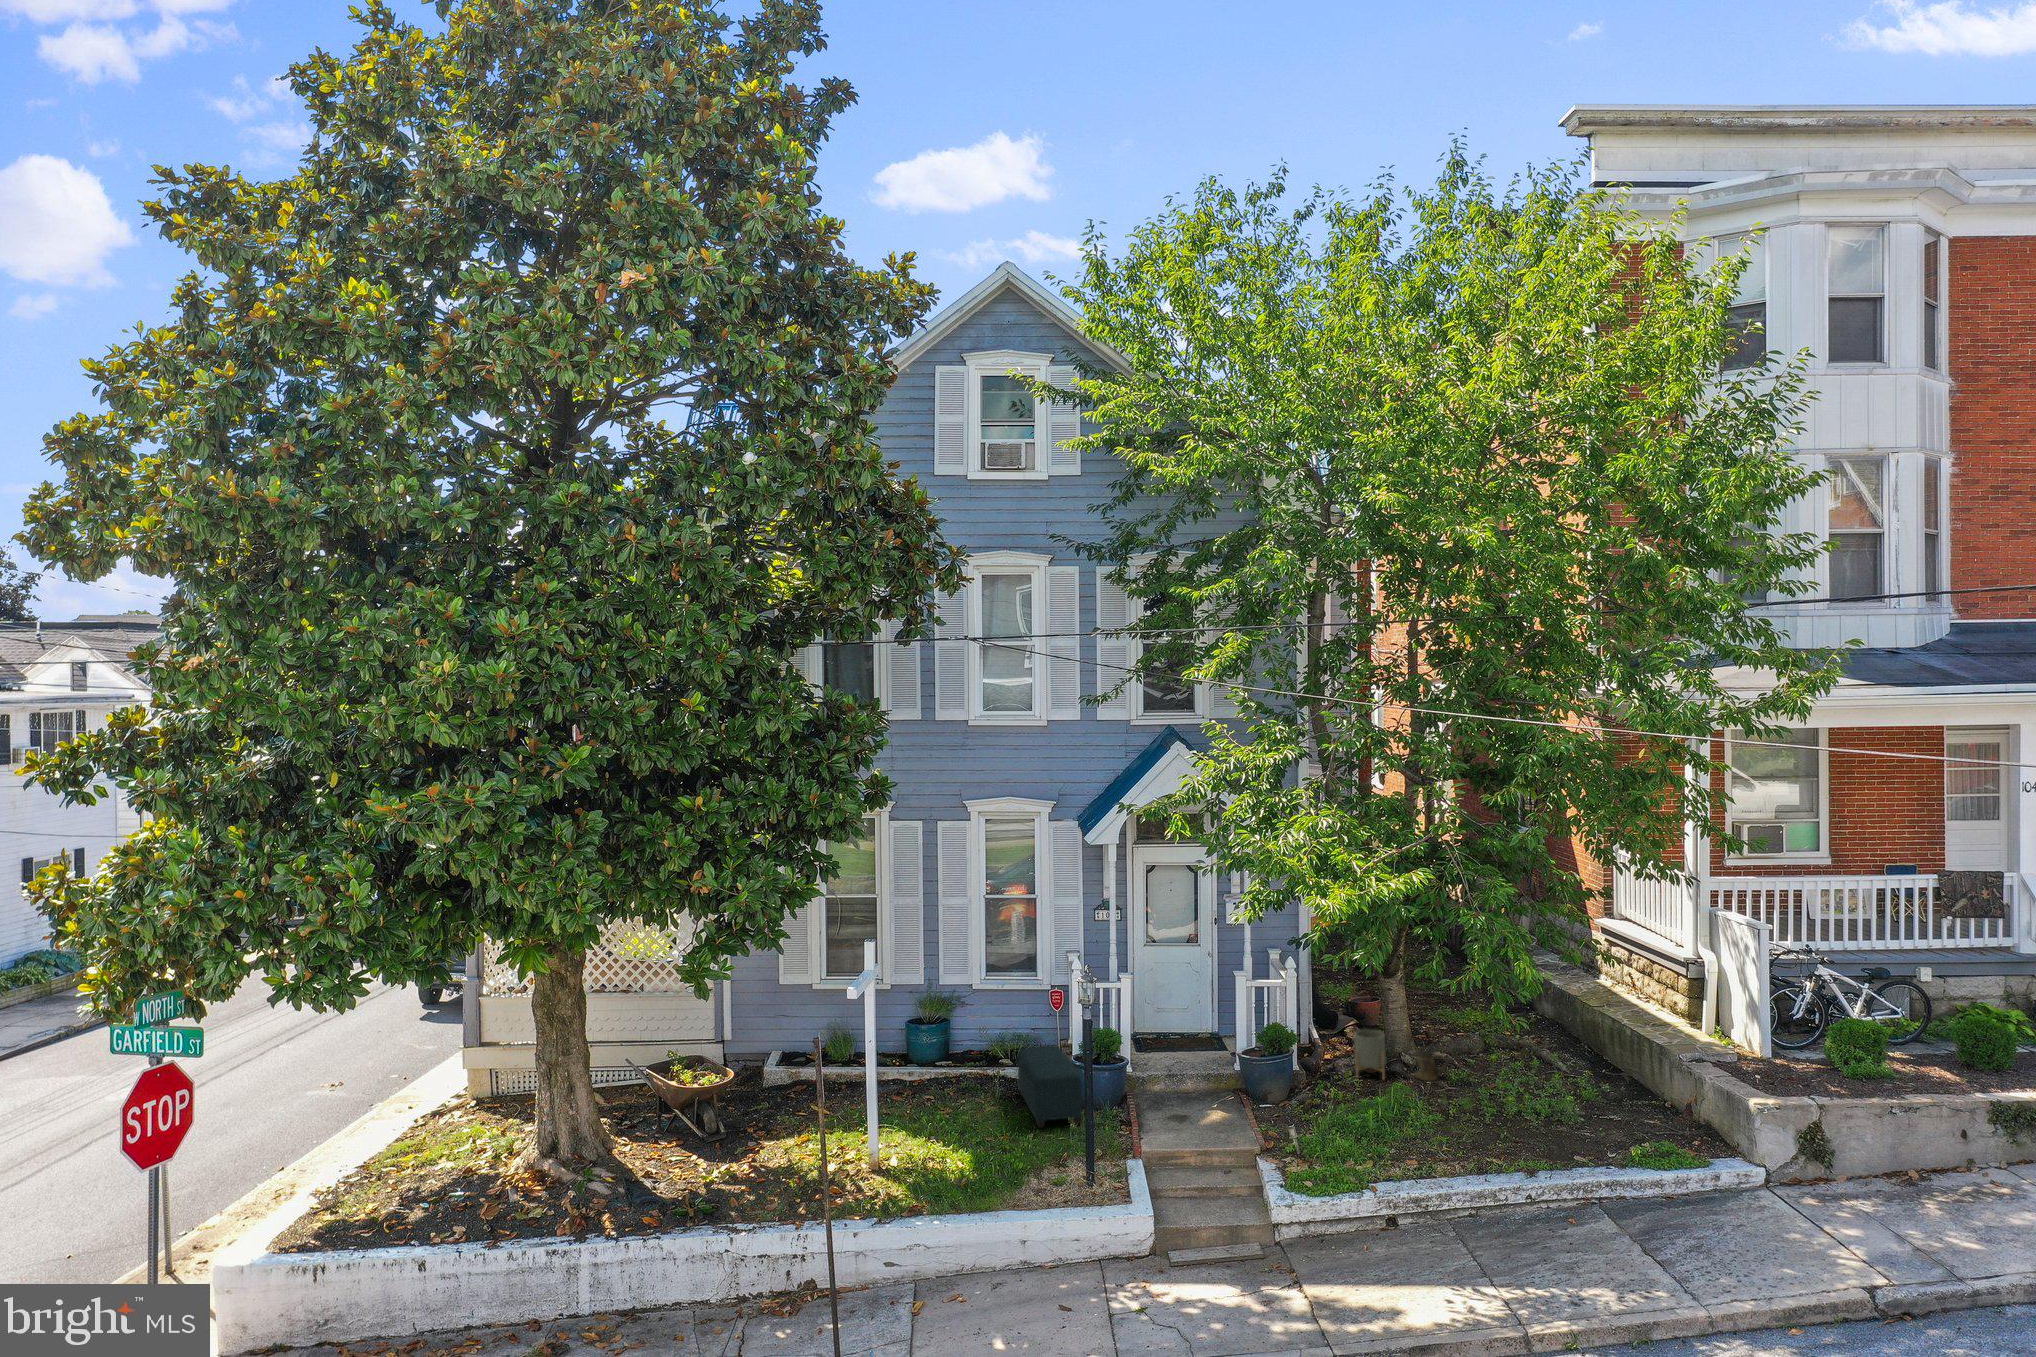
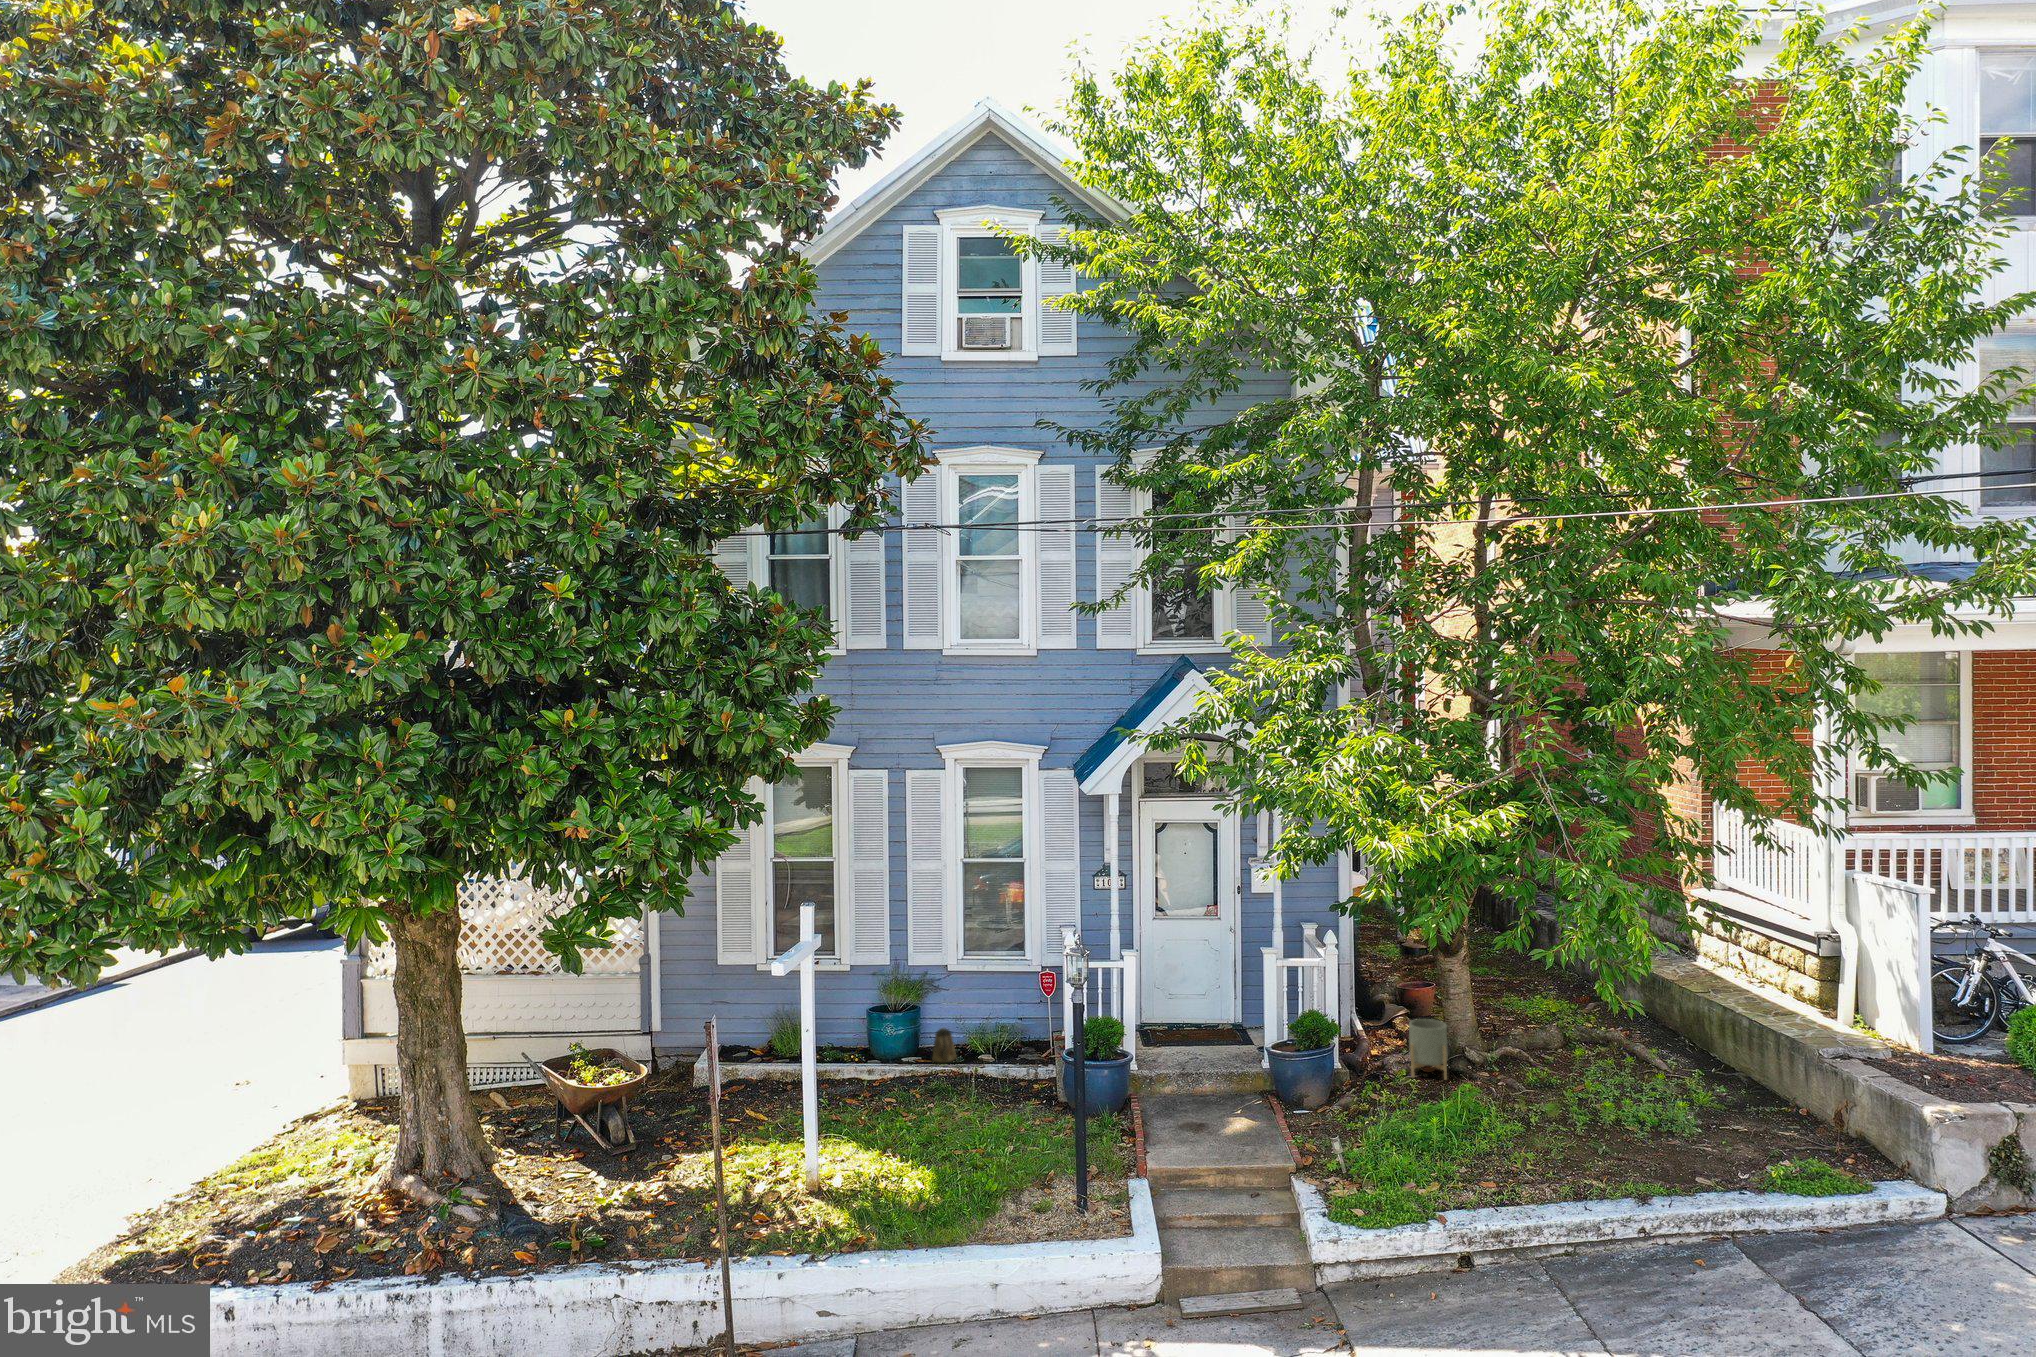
bench: present [1017,1046,1082,1128] -> none [998,1037,1076,1138]
watering can: present [1413,1050,1458,1081] -> present [932,1028,957,1063]

